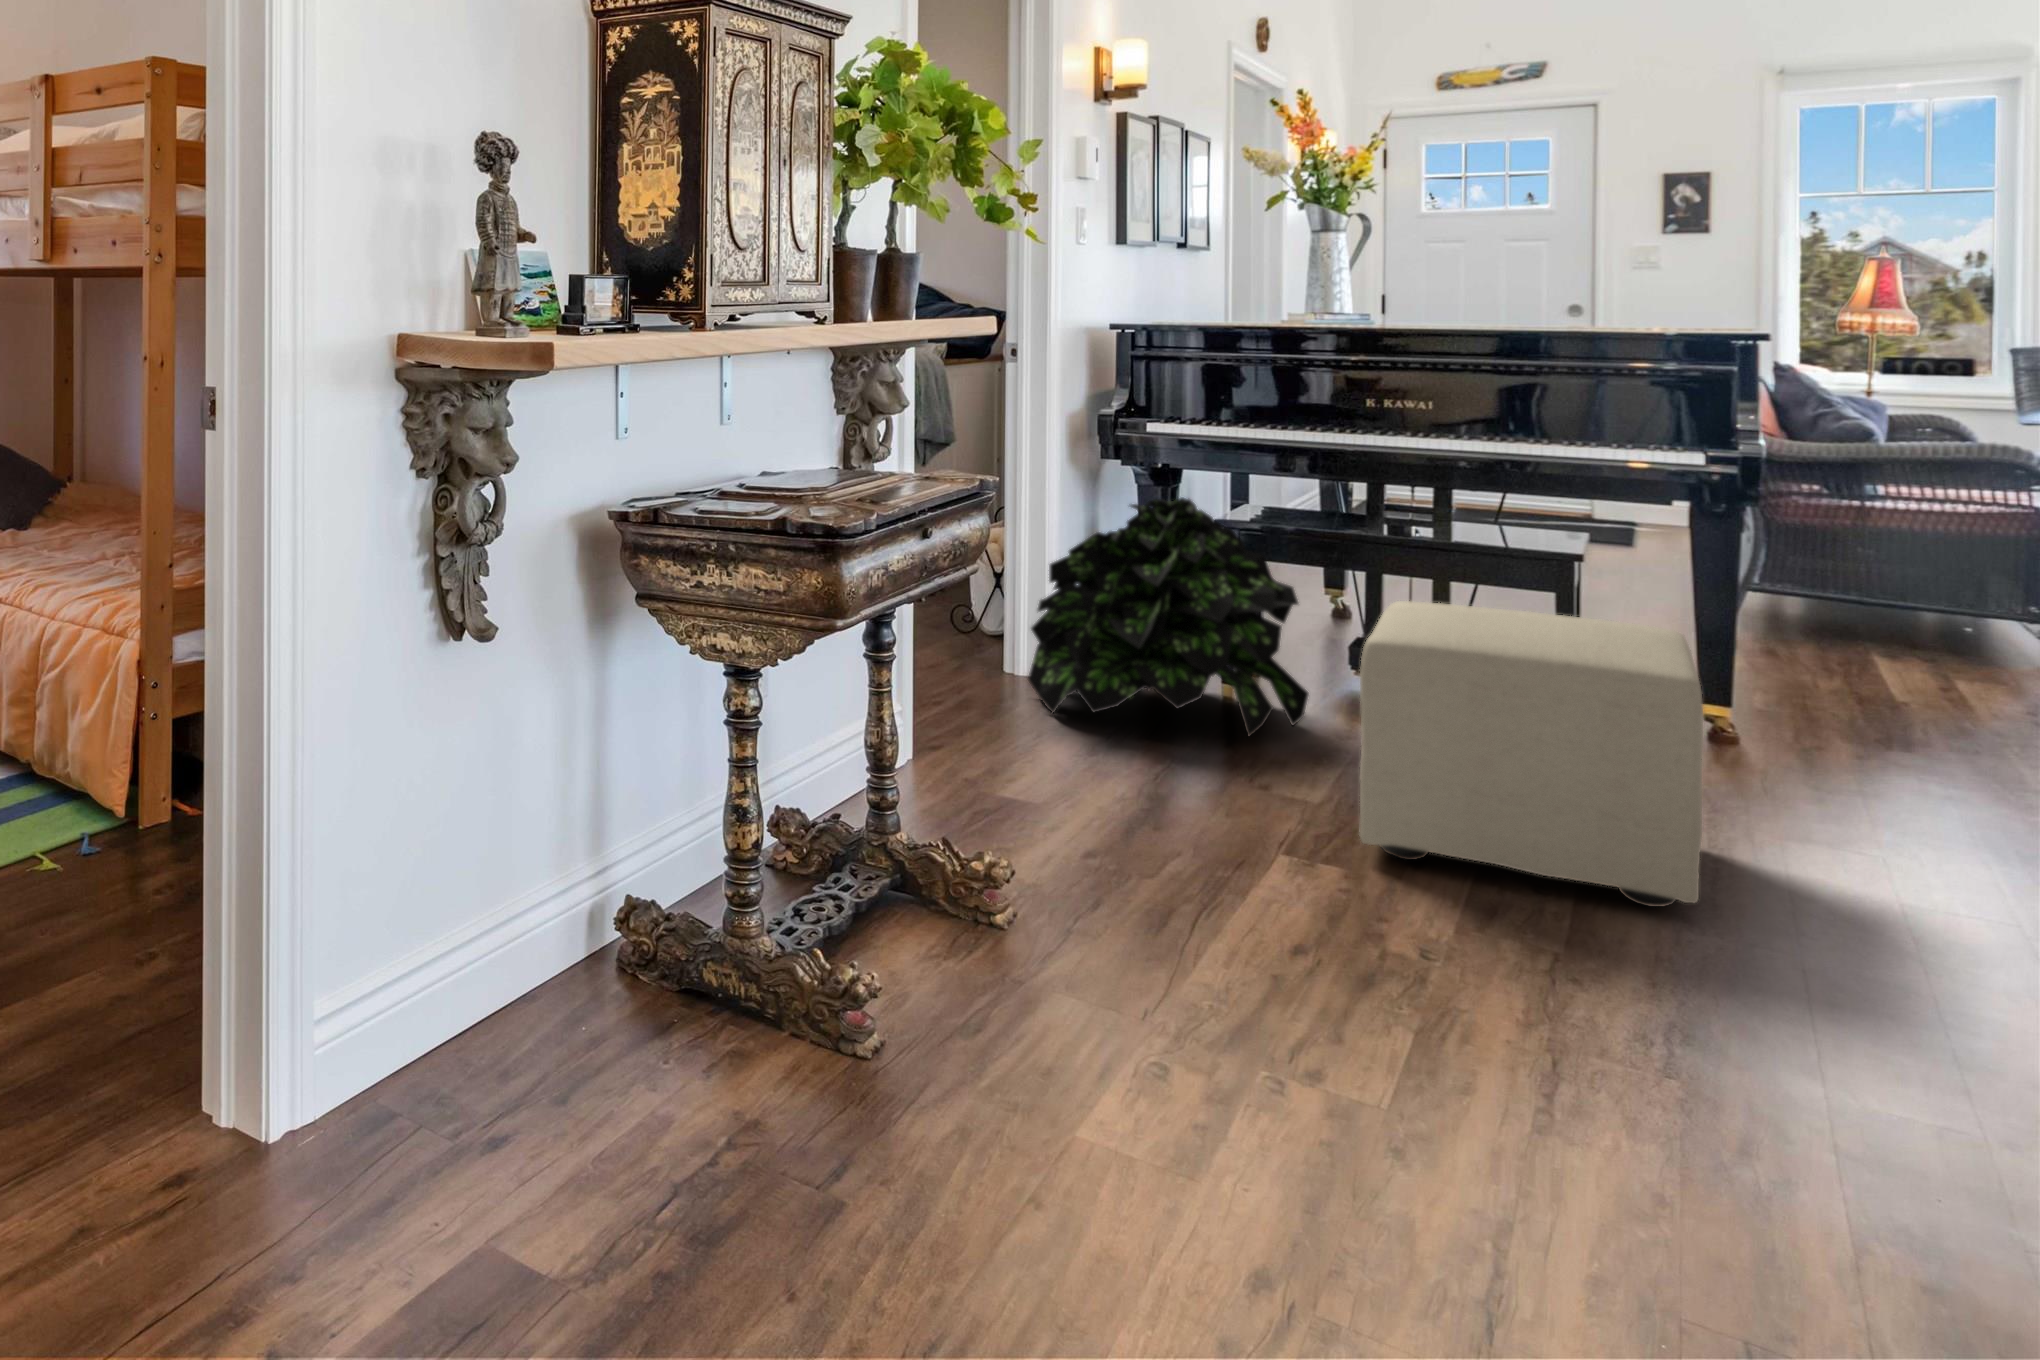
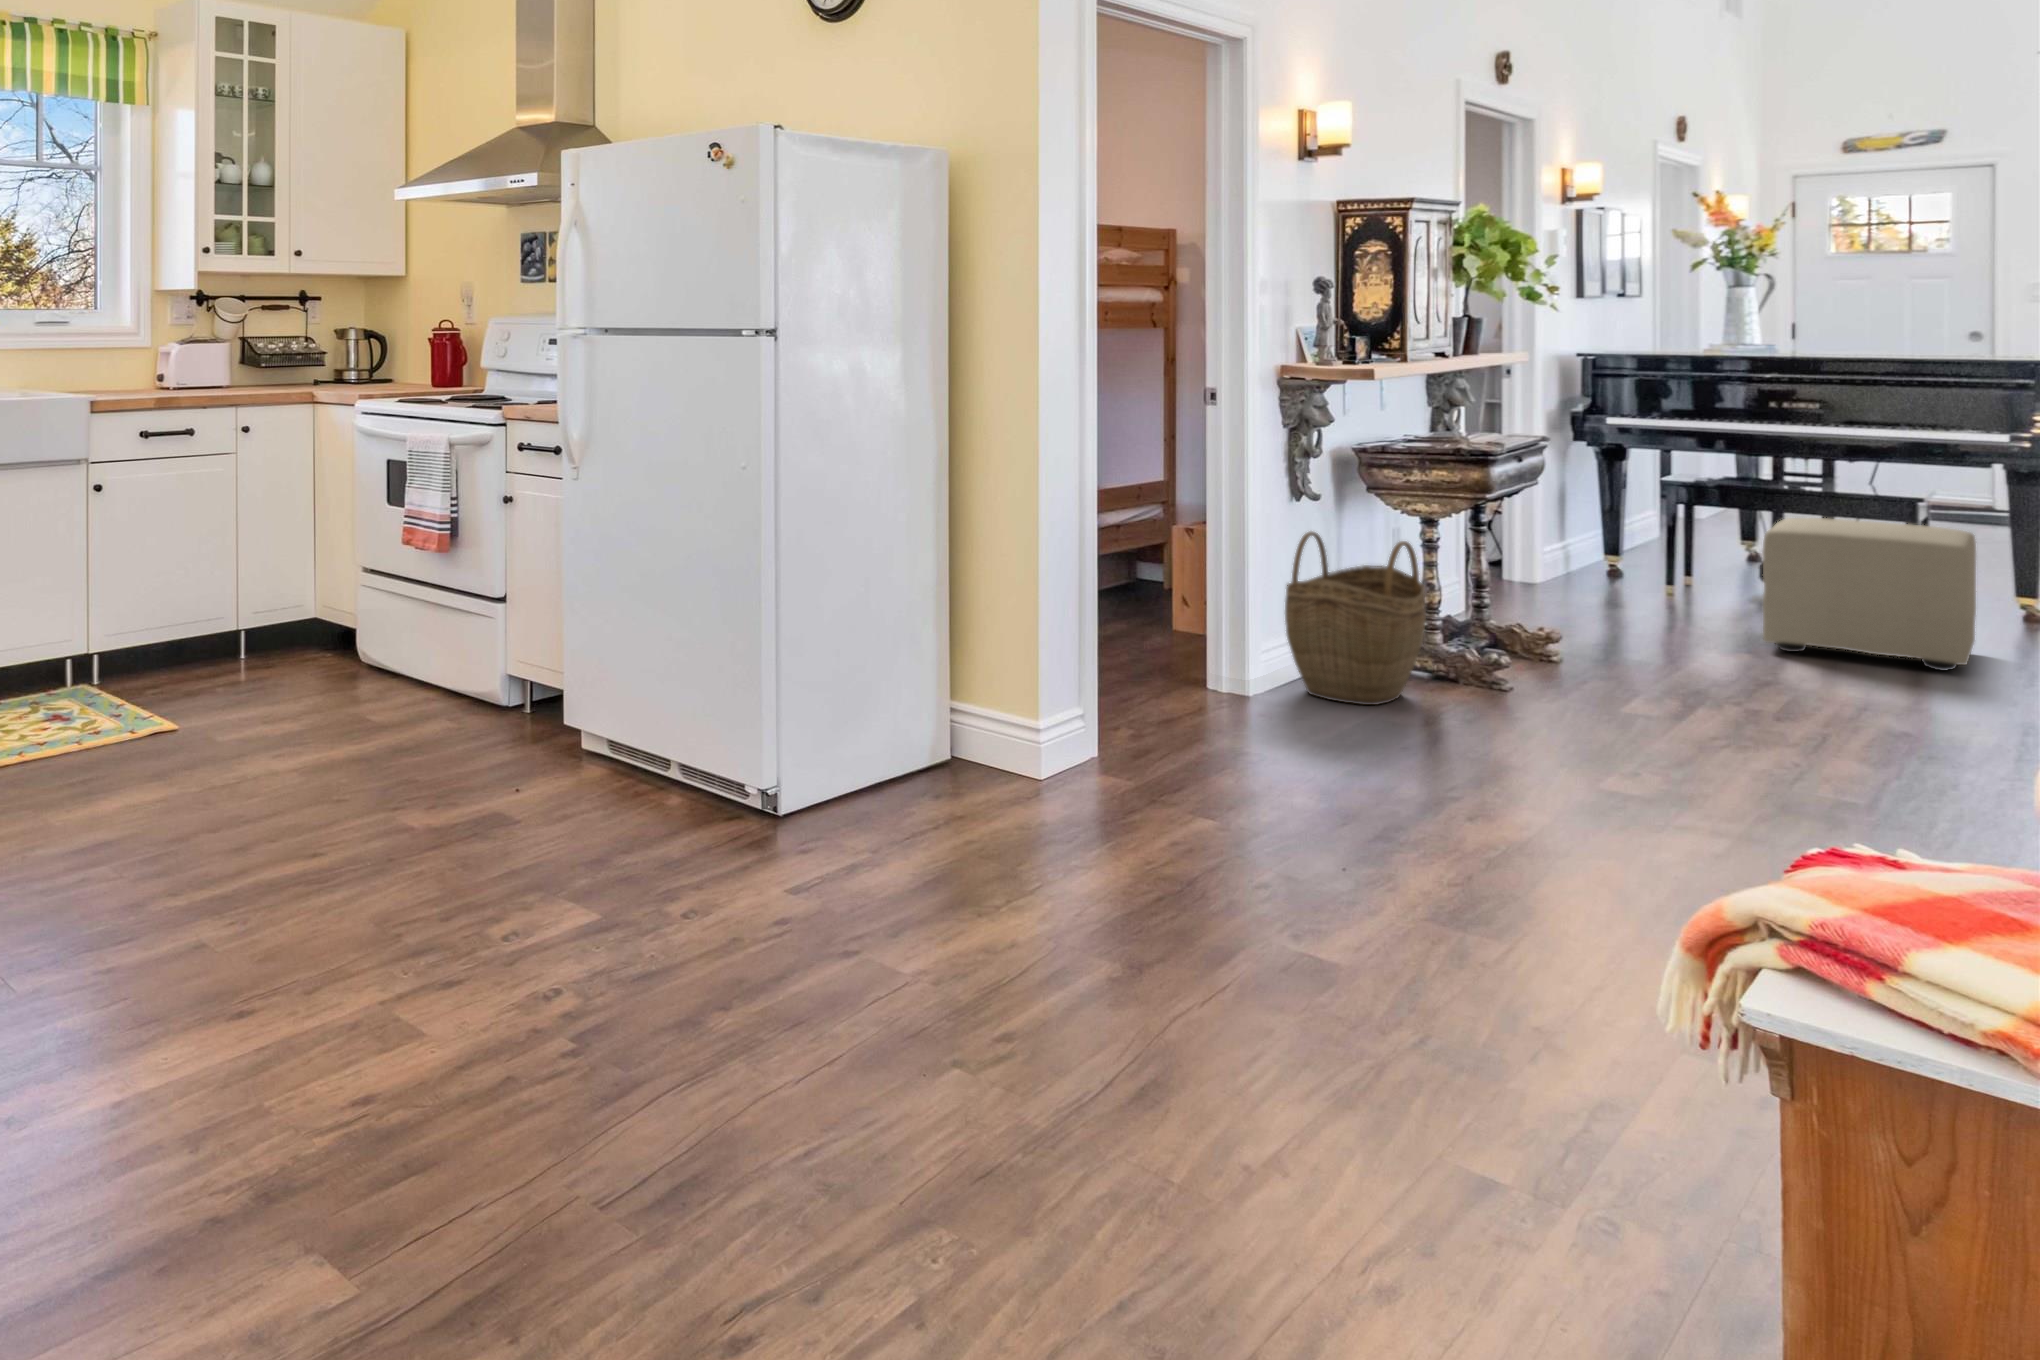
potted plant: present [1028,498,1309,736] -> none [1526,463,1729,606]
woven basket: none [374,712,689,1157] -> present [1285,532,1426,705]

